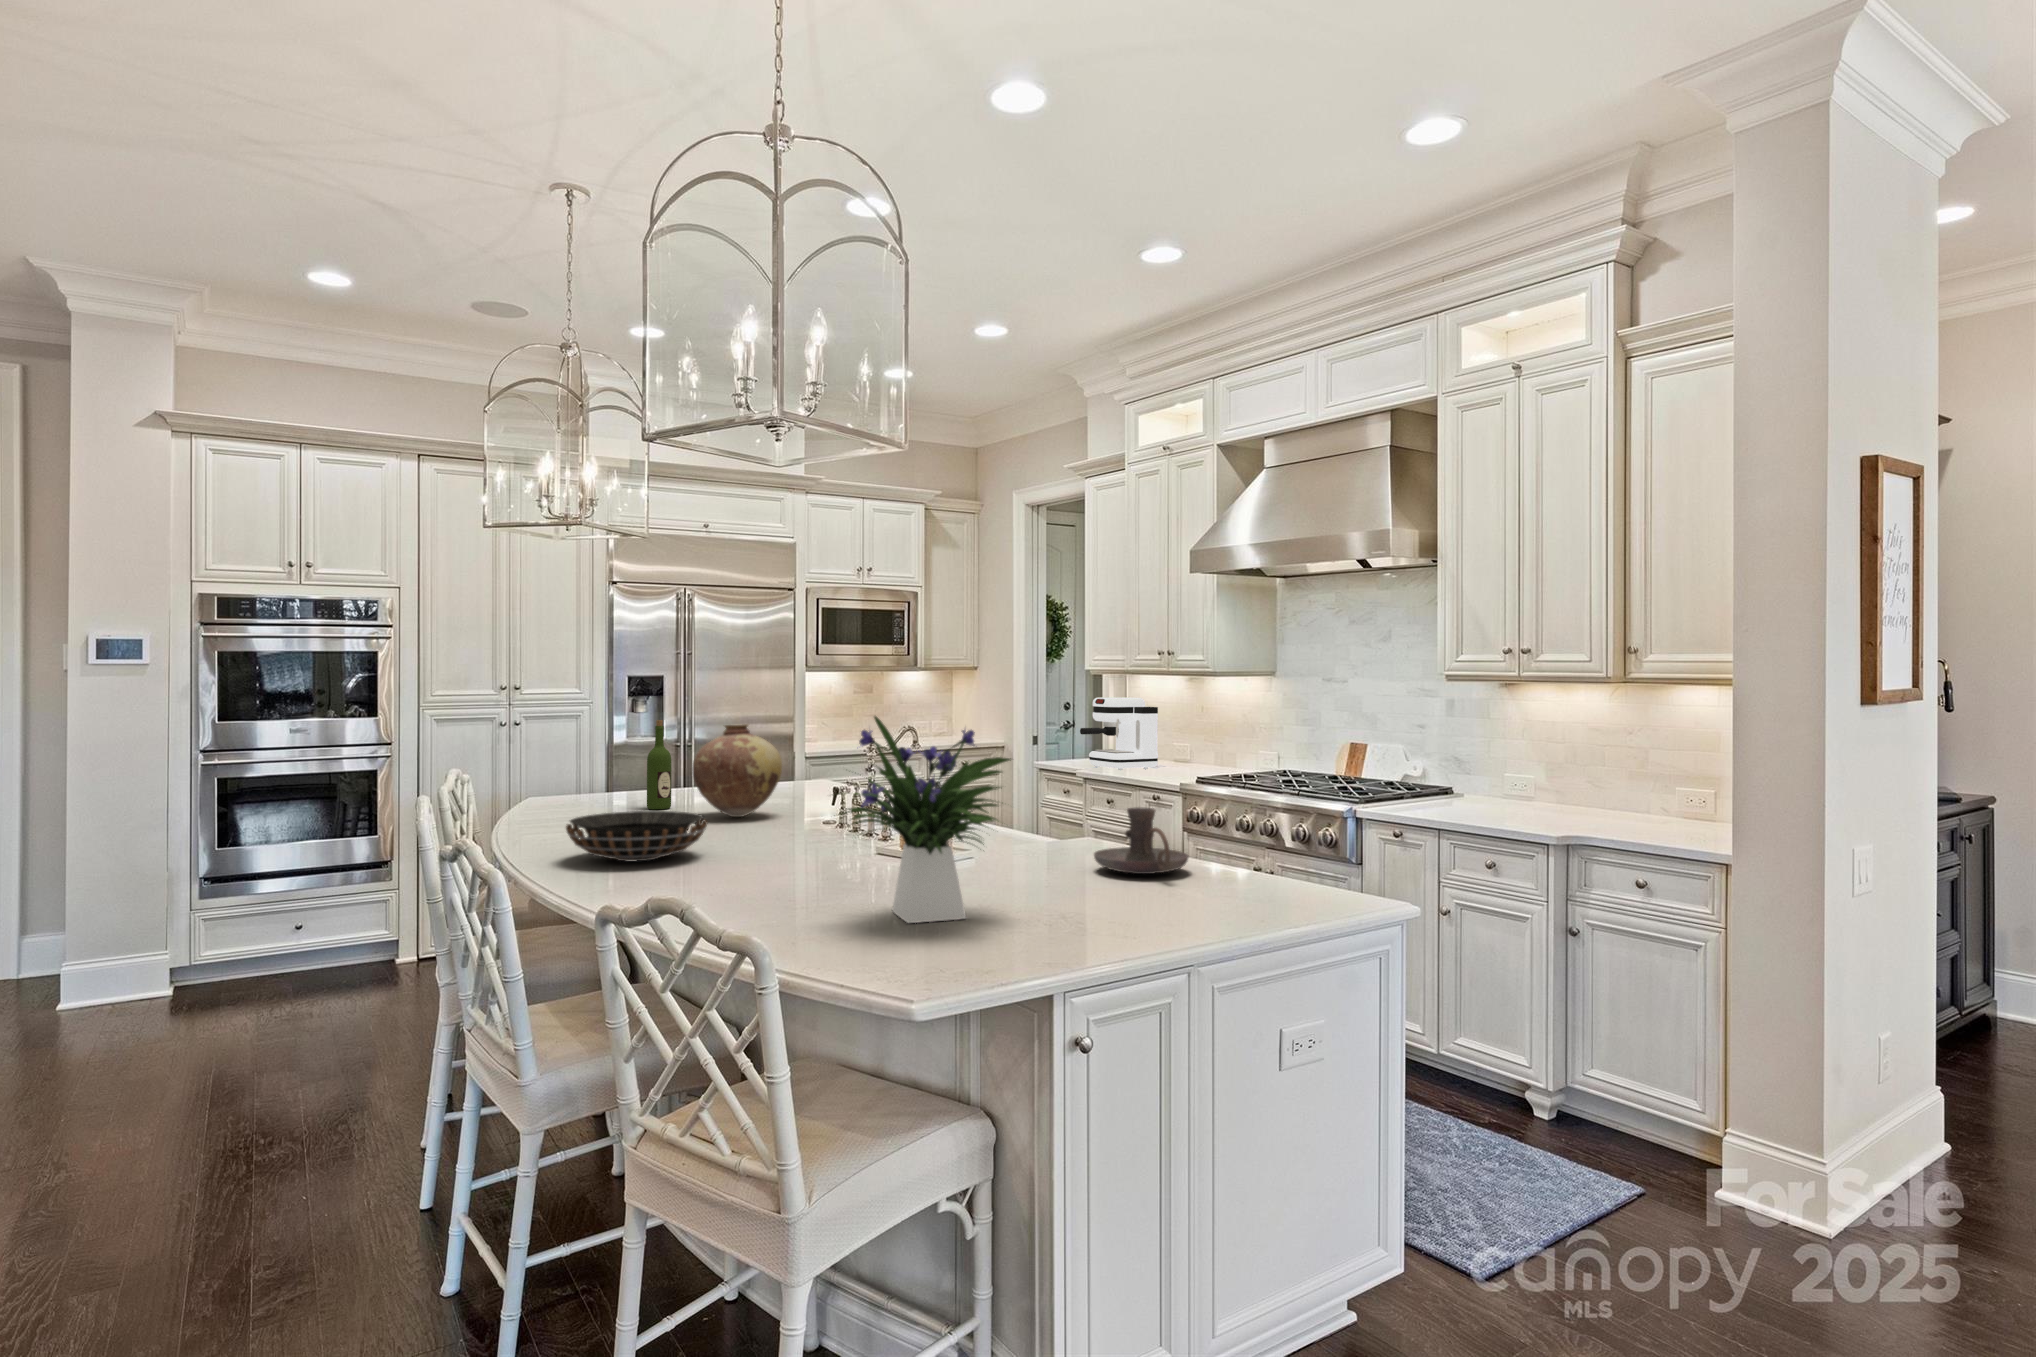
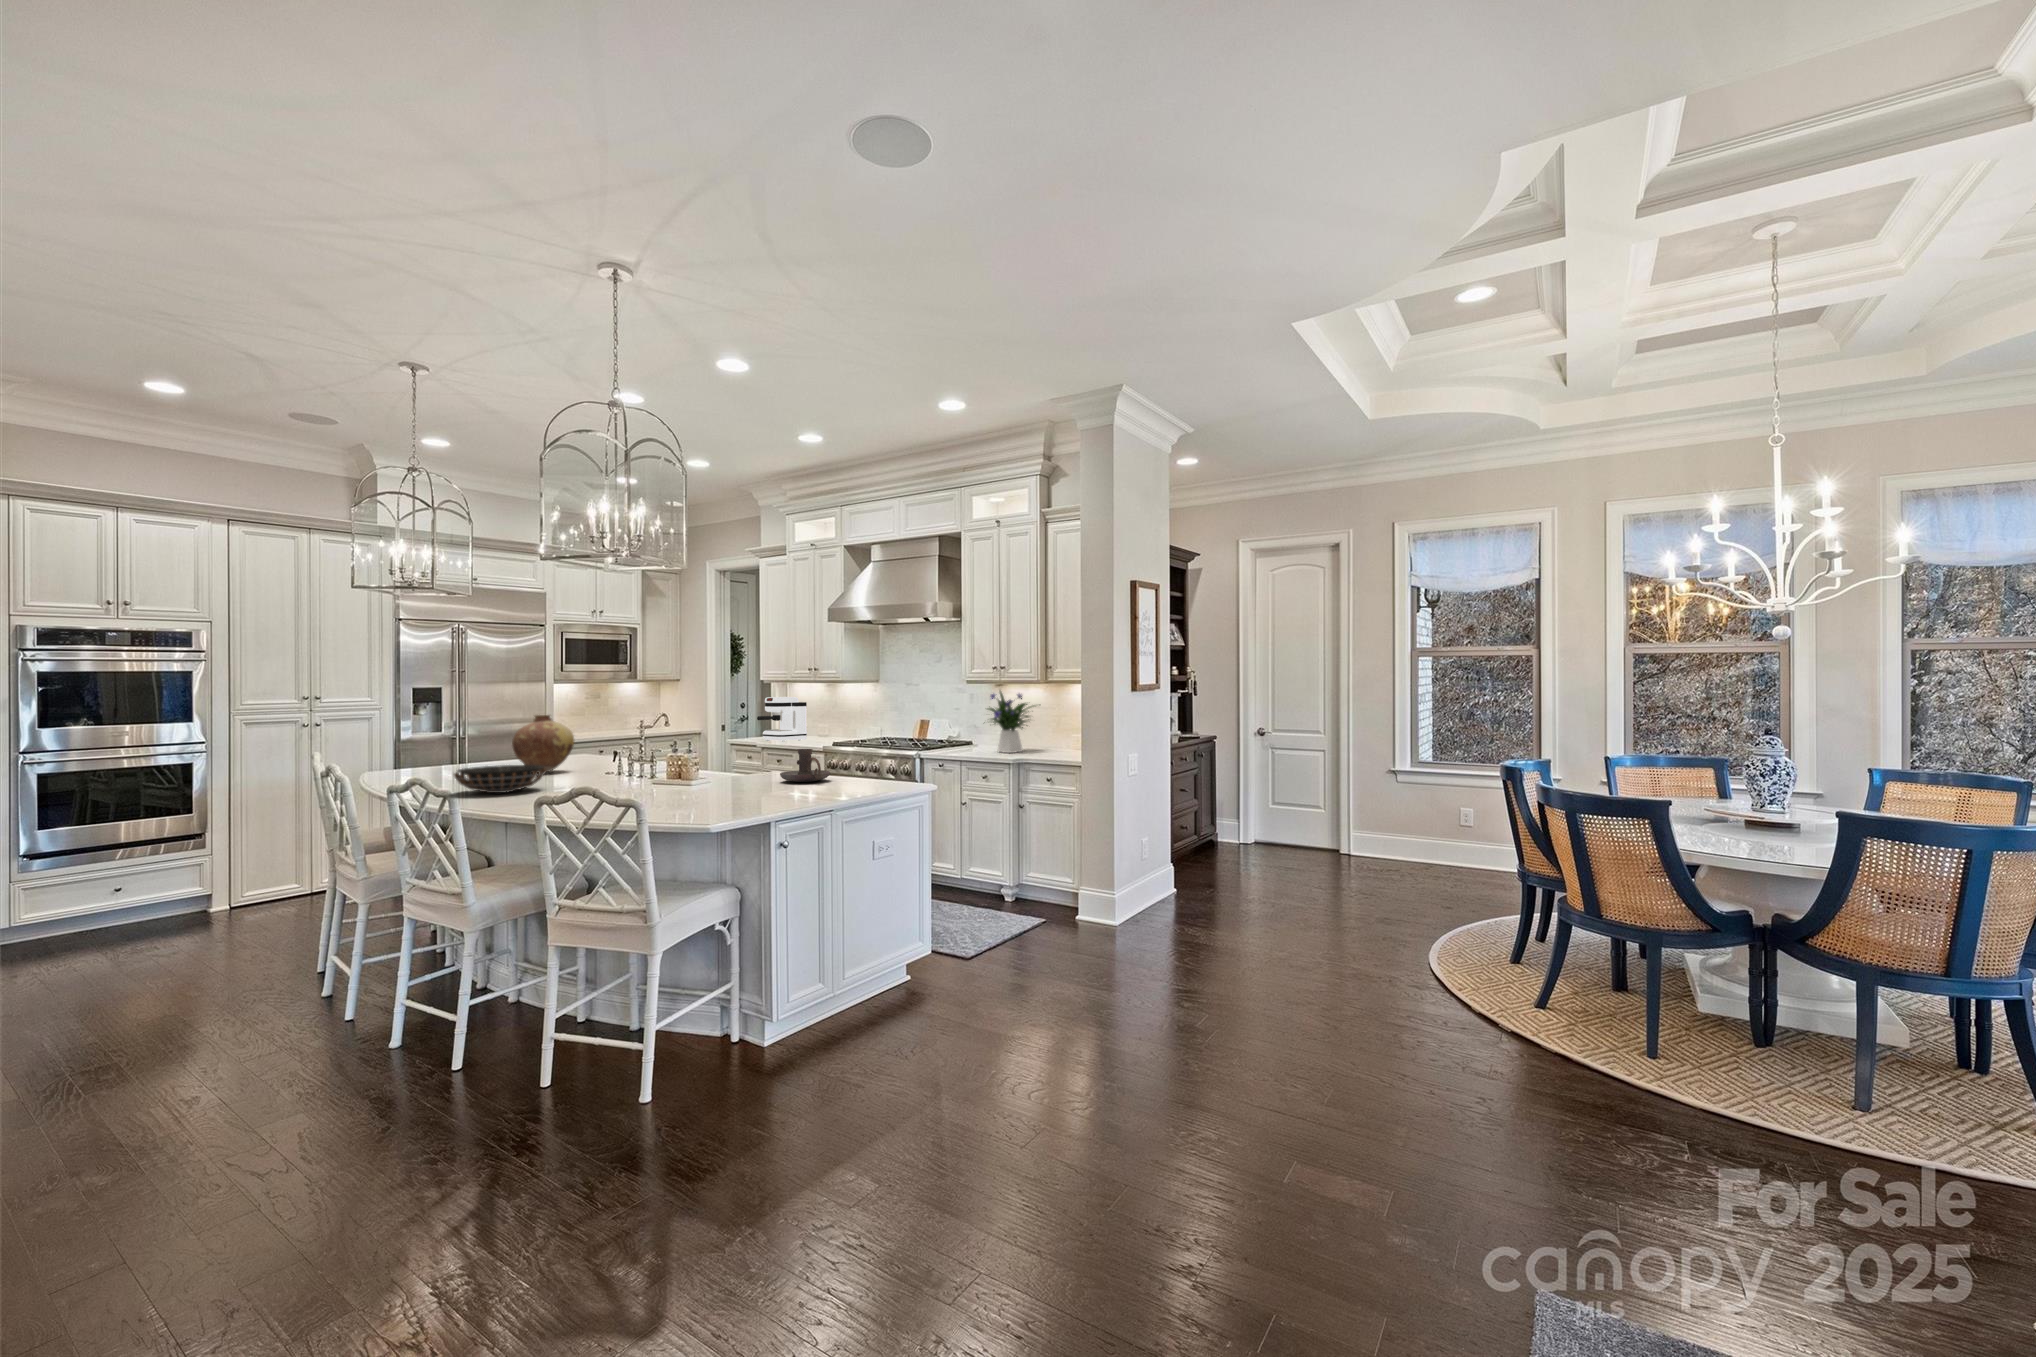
flower arrangement: present [848,716,1011,923] -> present [988,691,1034,753]
wine bottle: present [647,720,672,809] -> none [472,714,490,772]

